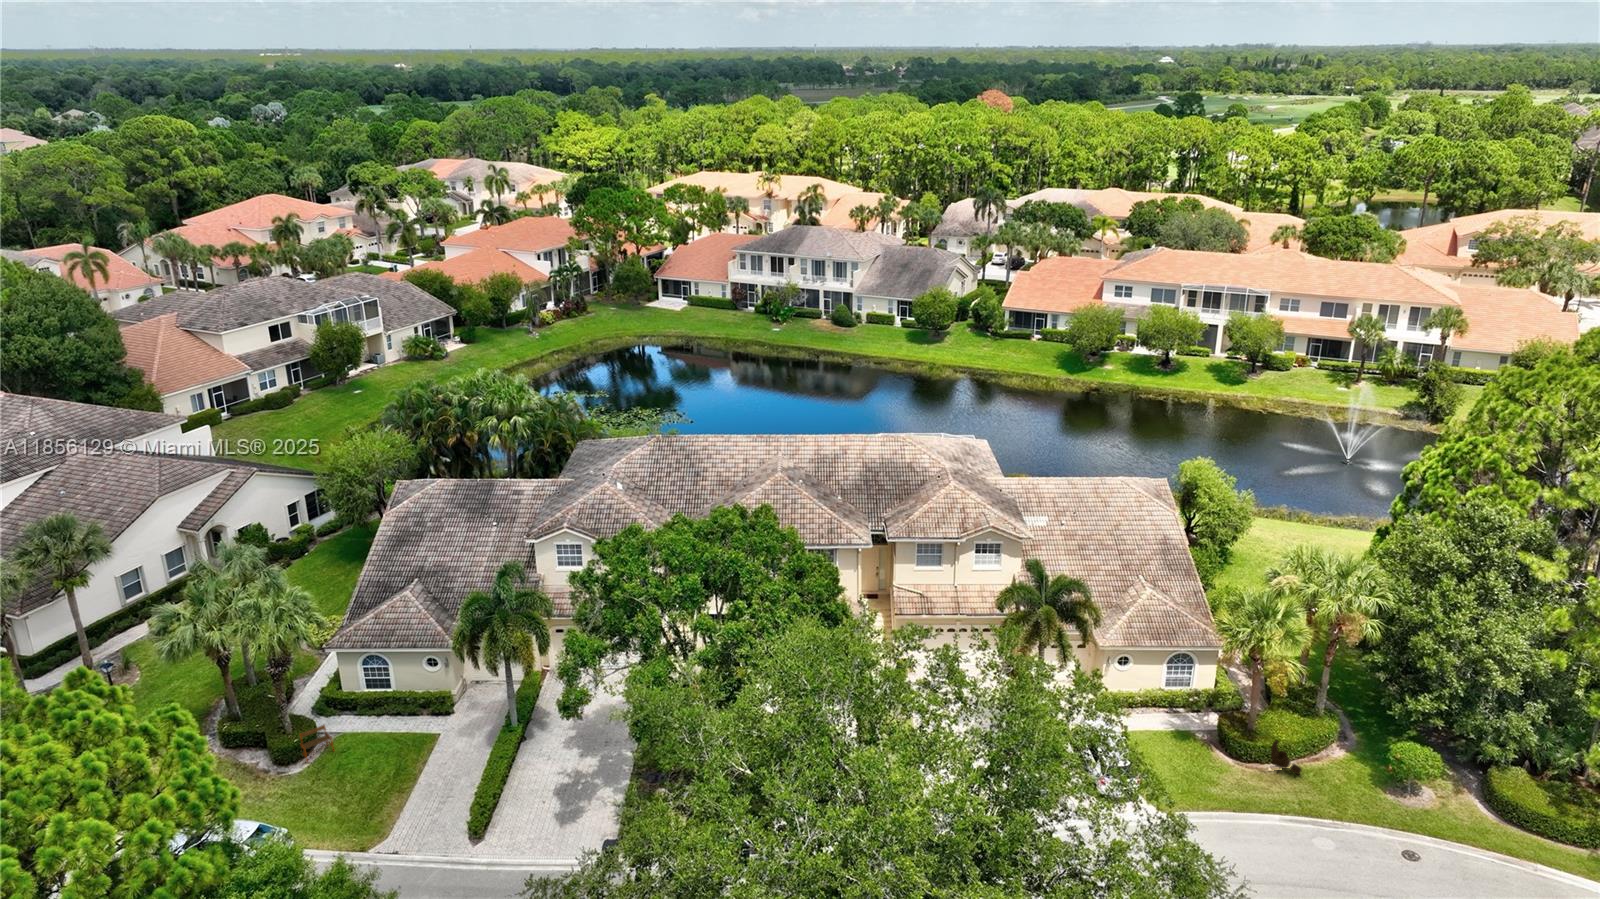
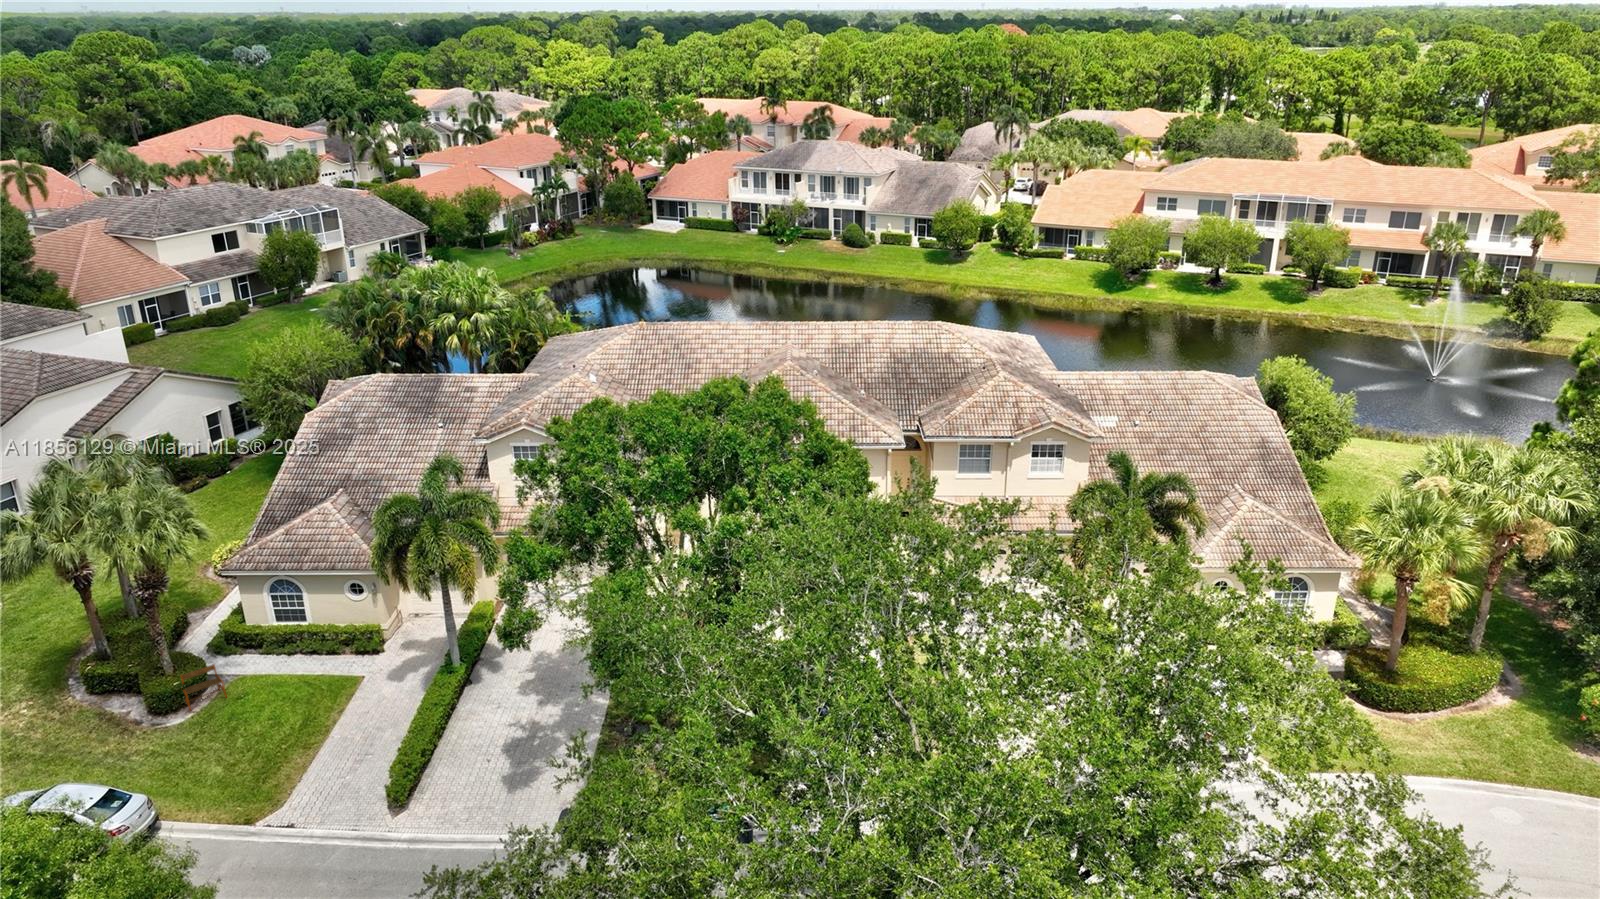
lounge chair: present [1271,740,1302,775] -> none [1423,682,1466,730]

